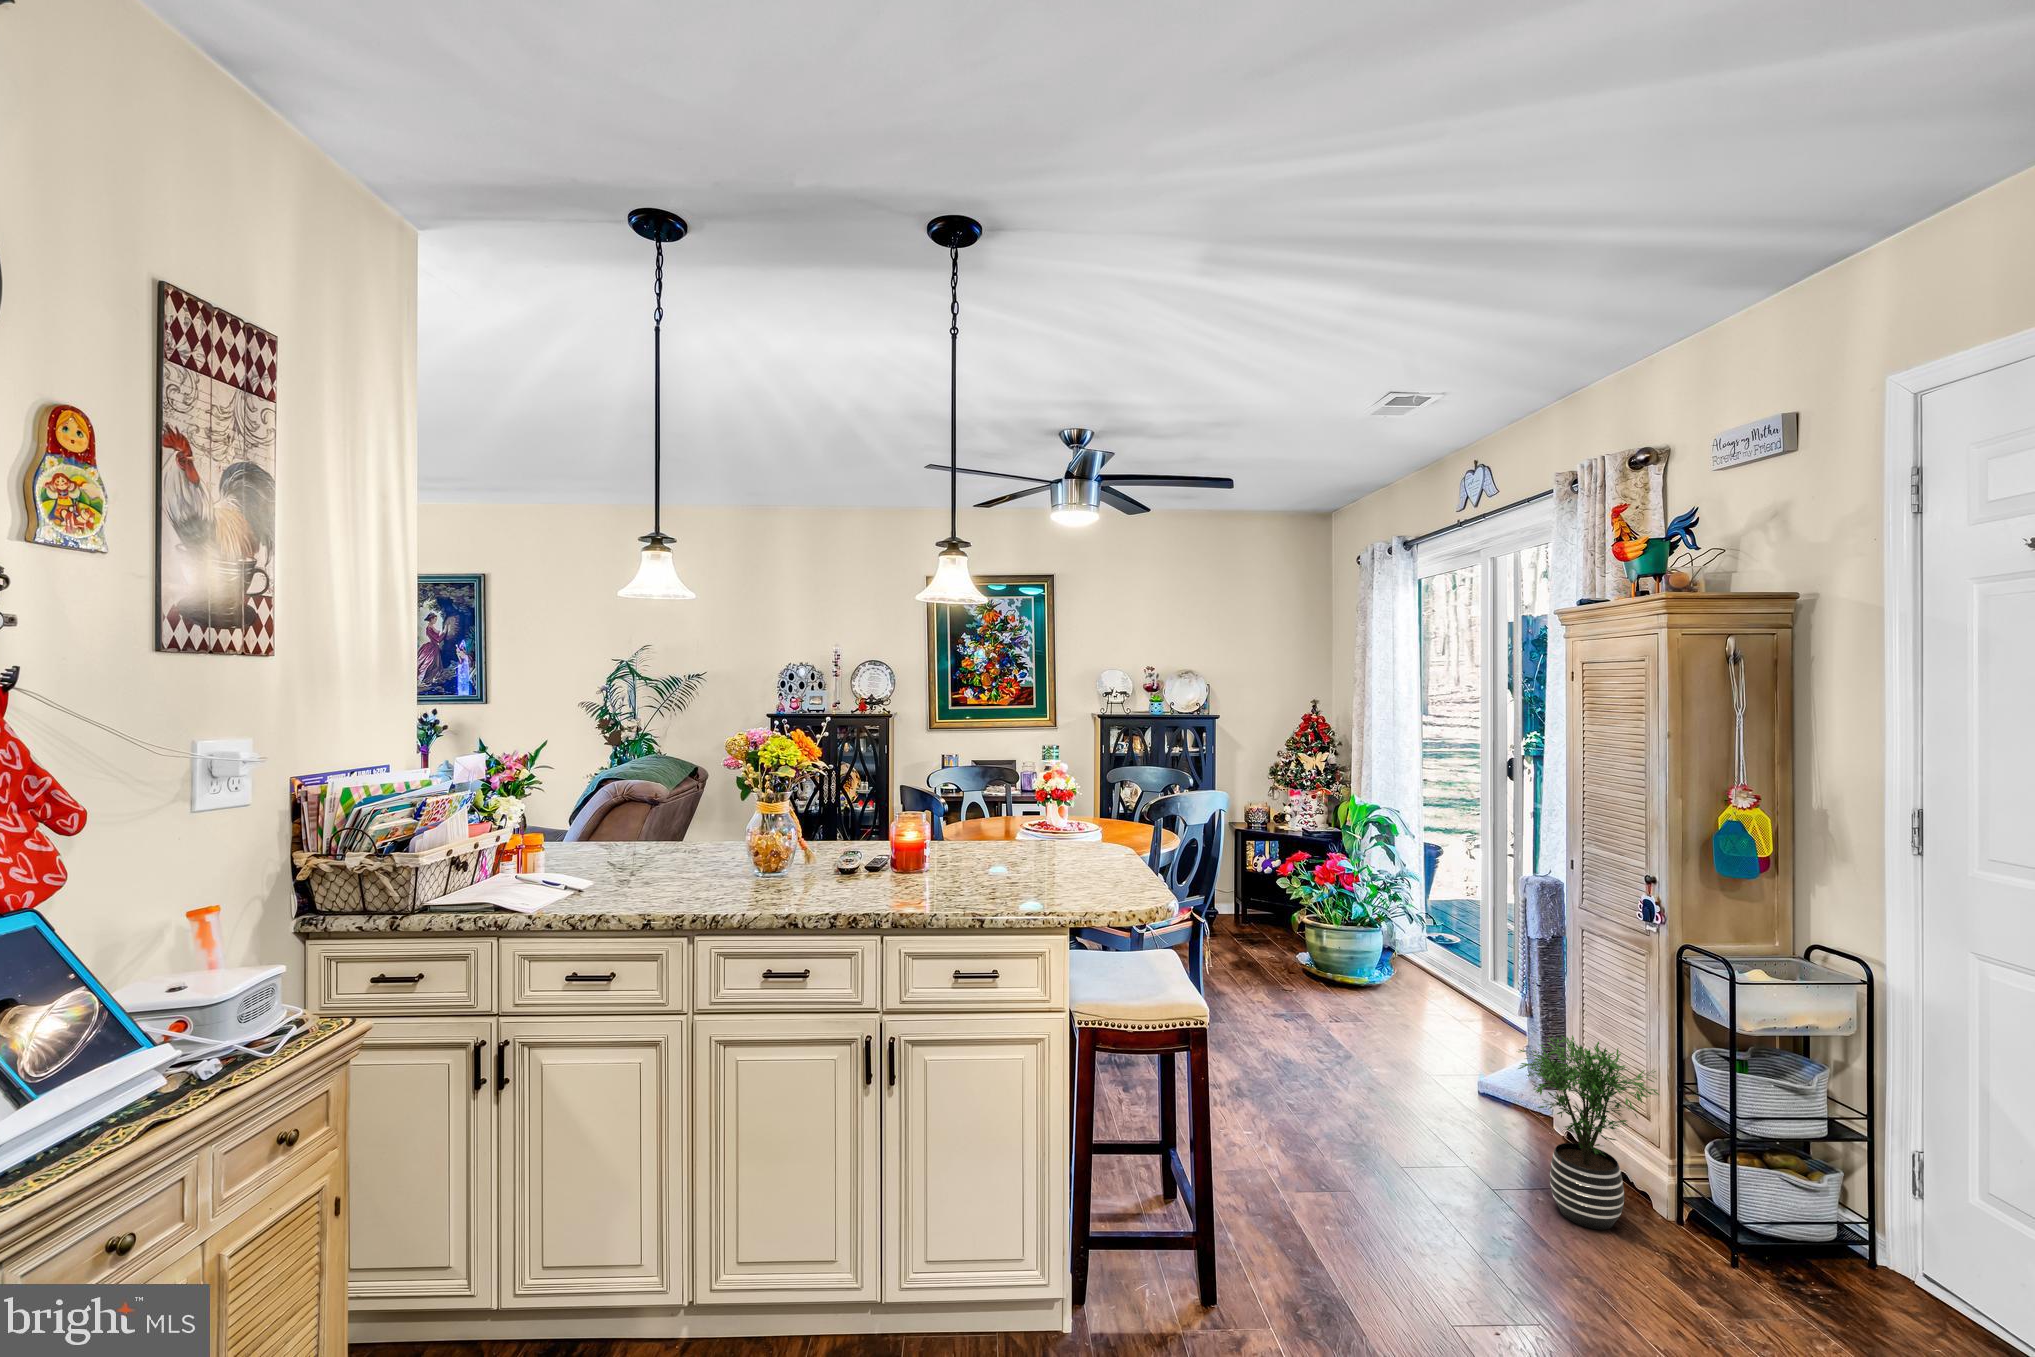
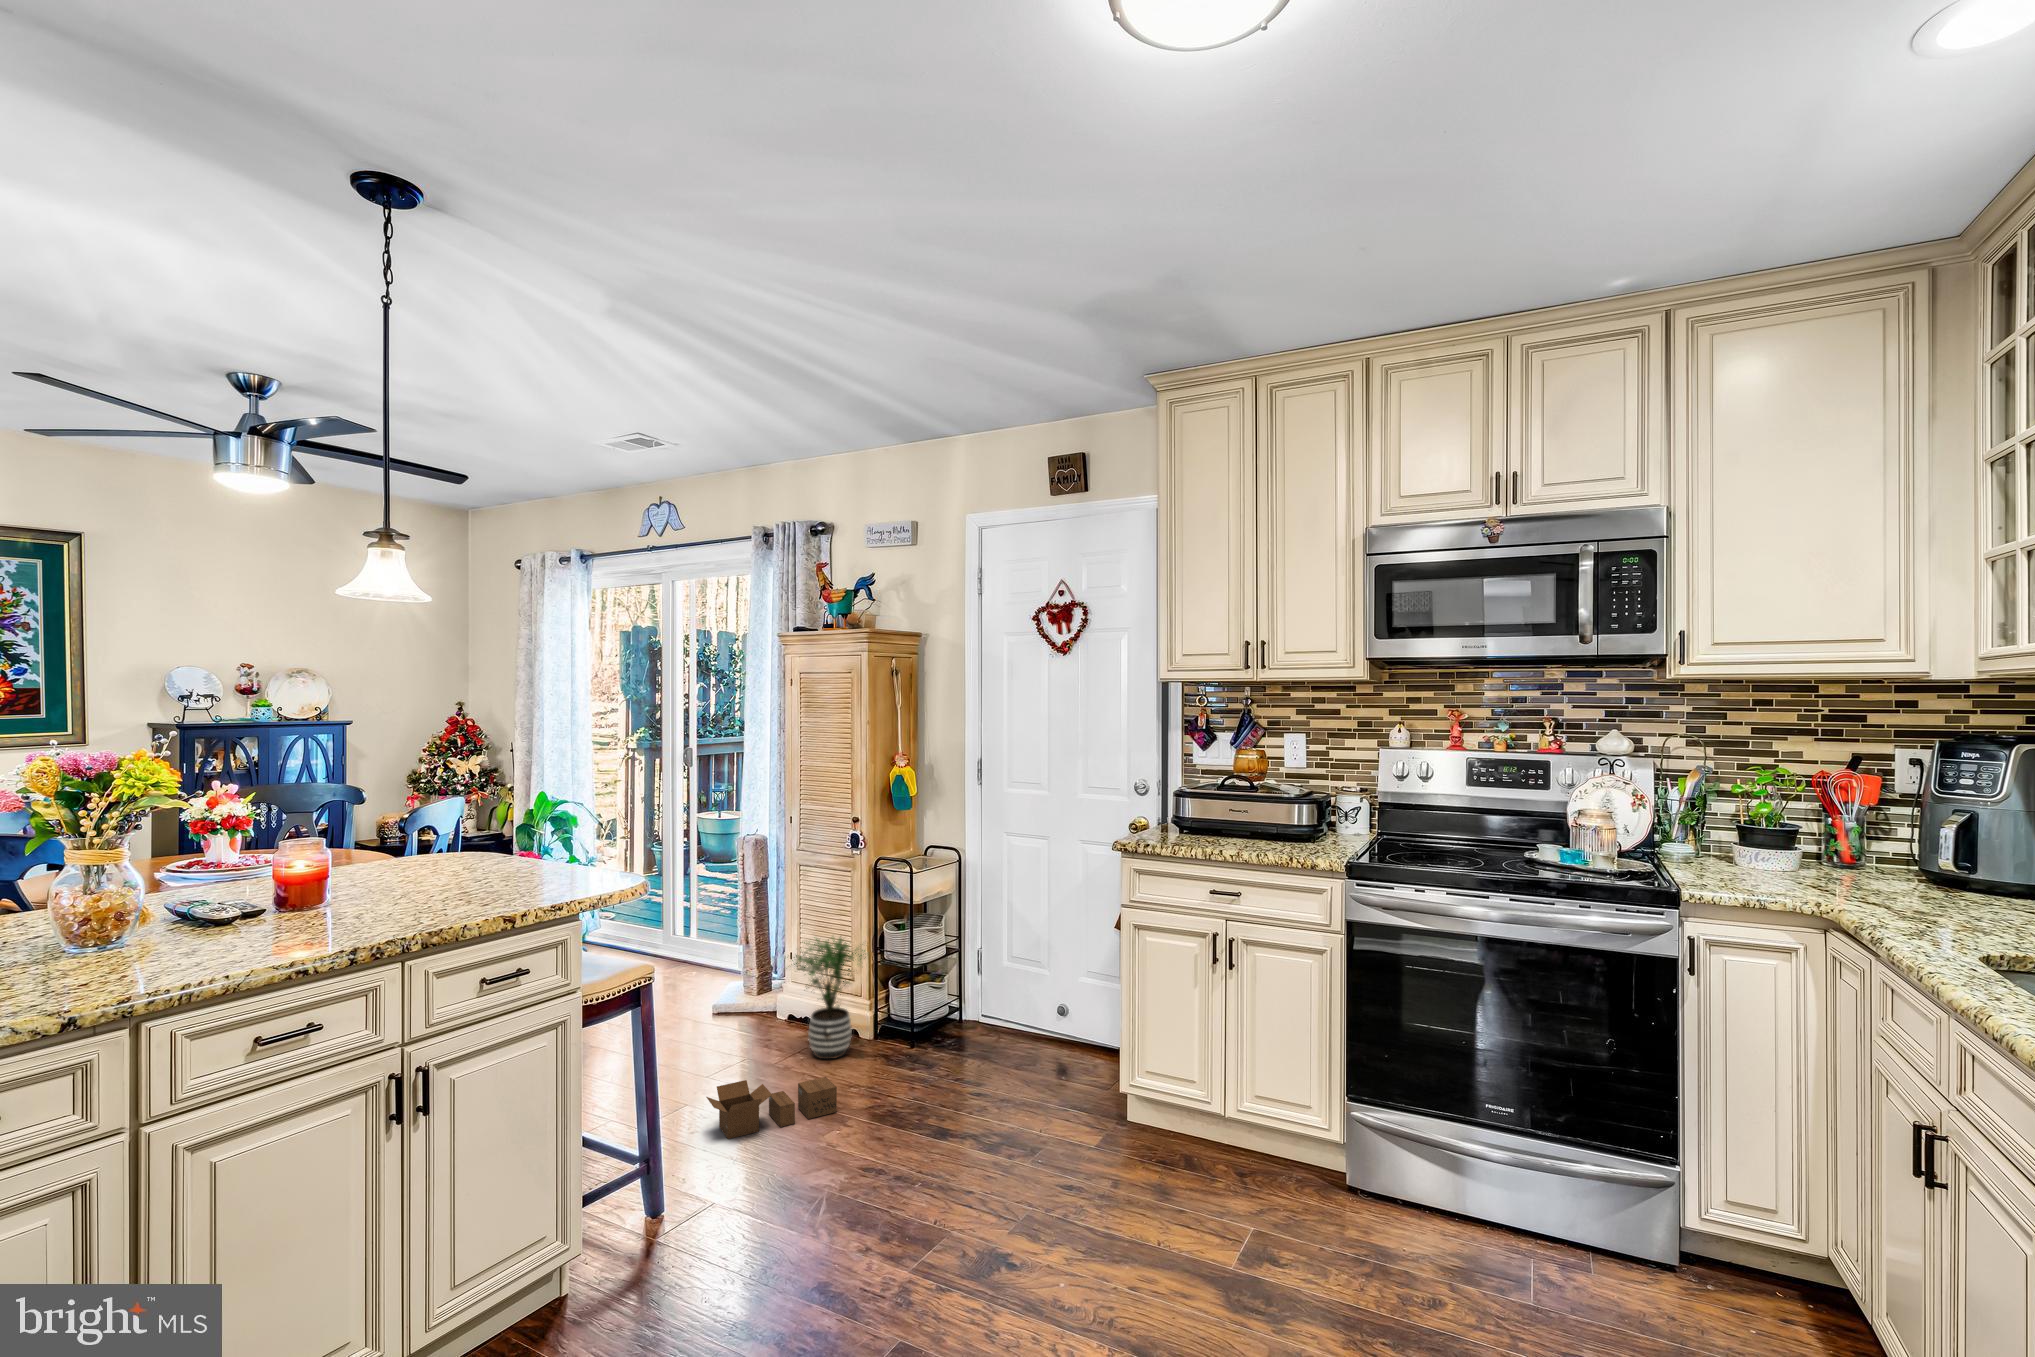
cardboard box: none [1329,1186,1520,1312] -> present [706,1077,837,1139]

